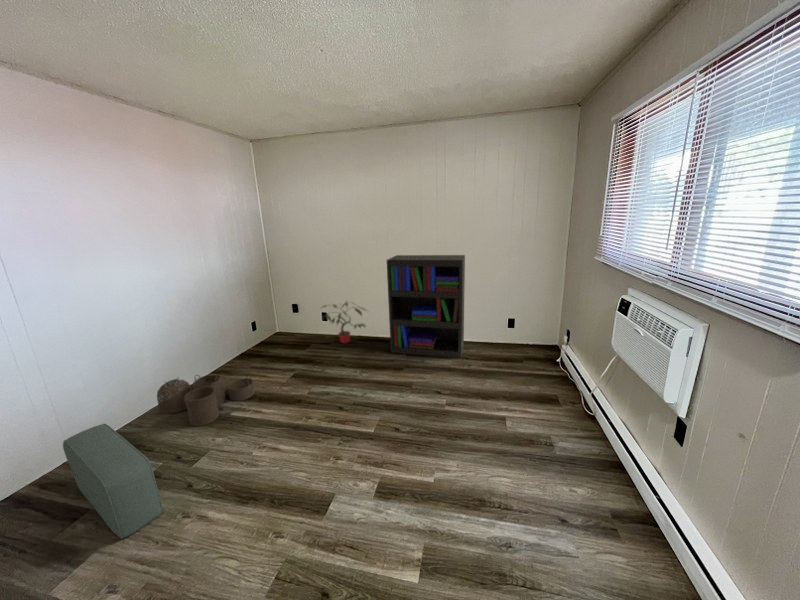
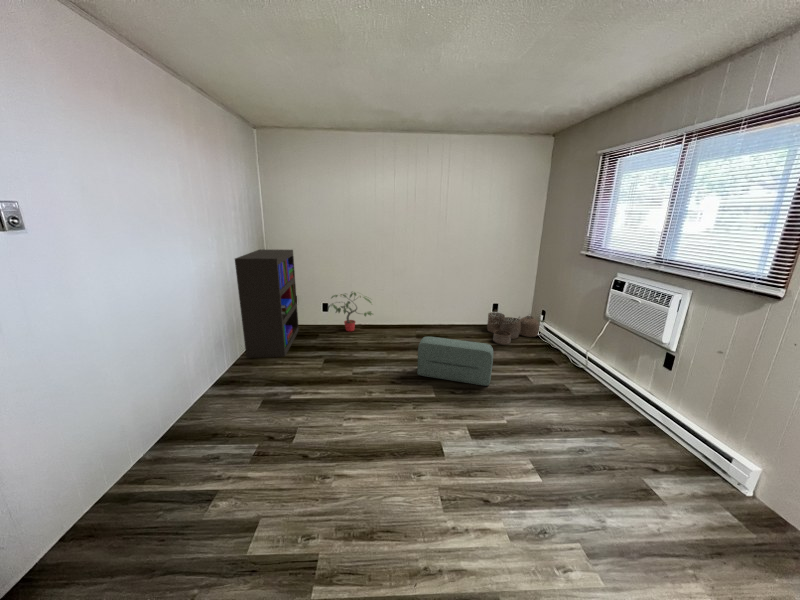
bookshelf: present [387,255,465,358] -> present [235,249,299,358]
woven basket: present [157,375,255,426] -> present [487,312,539,345]
pouf: present [63,424,163,539] -> present [417,336,493,386]

